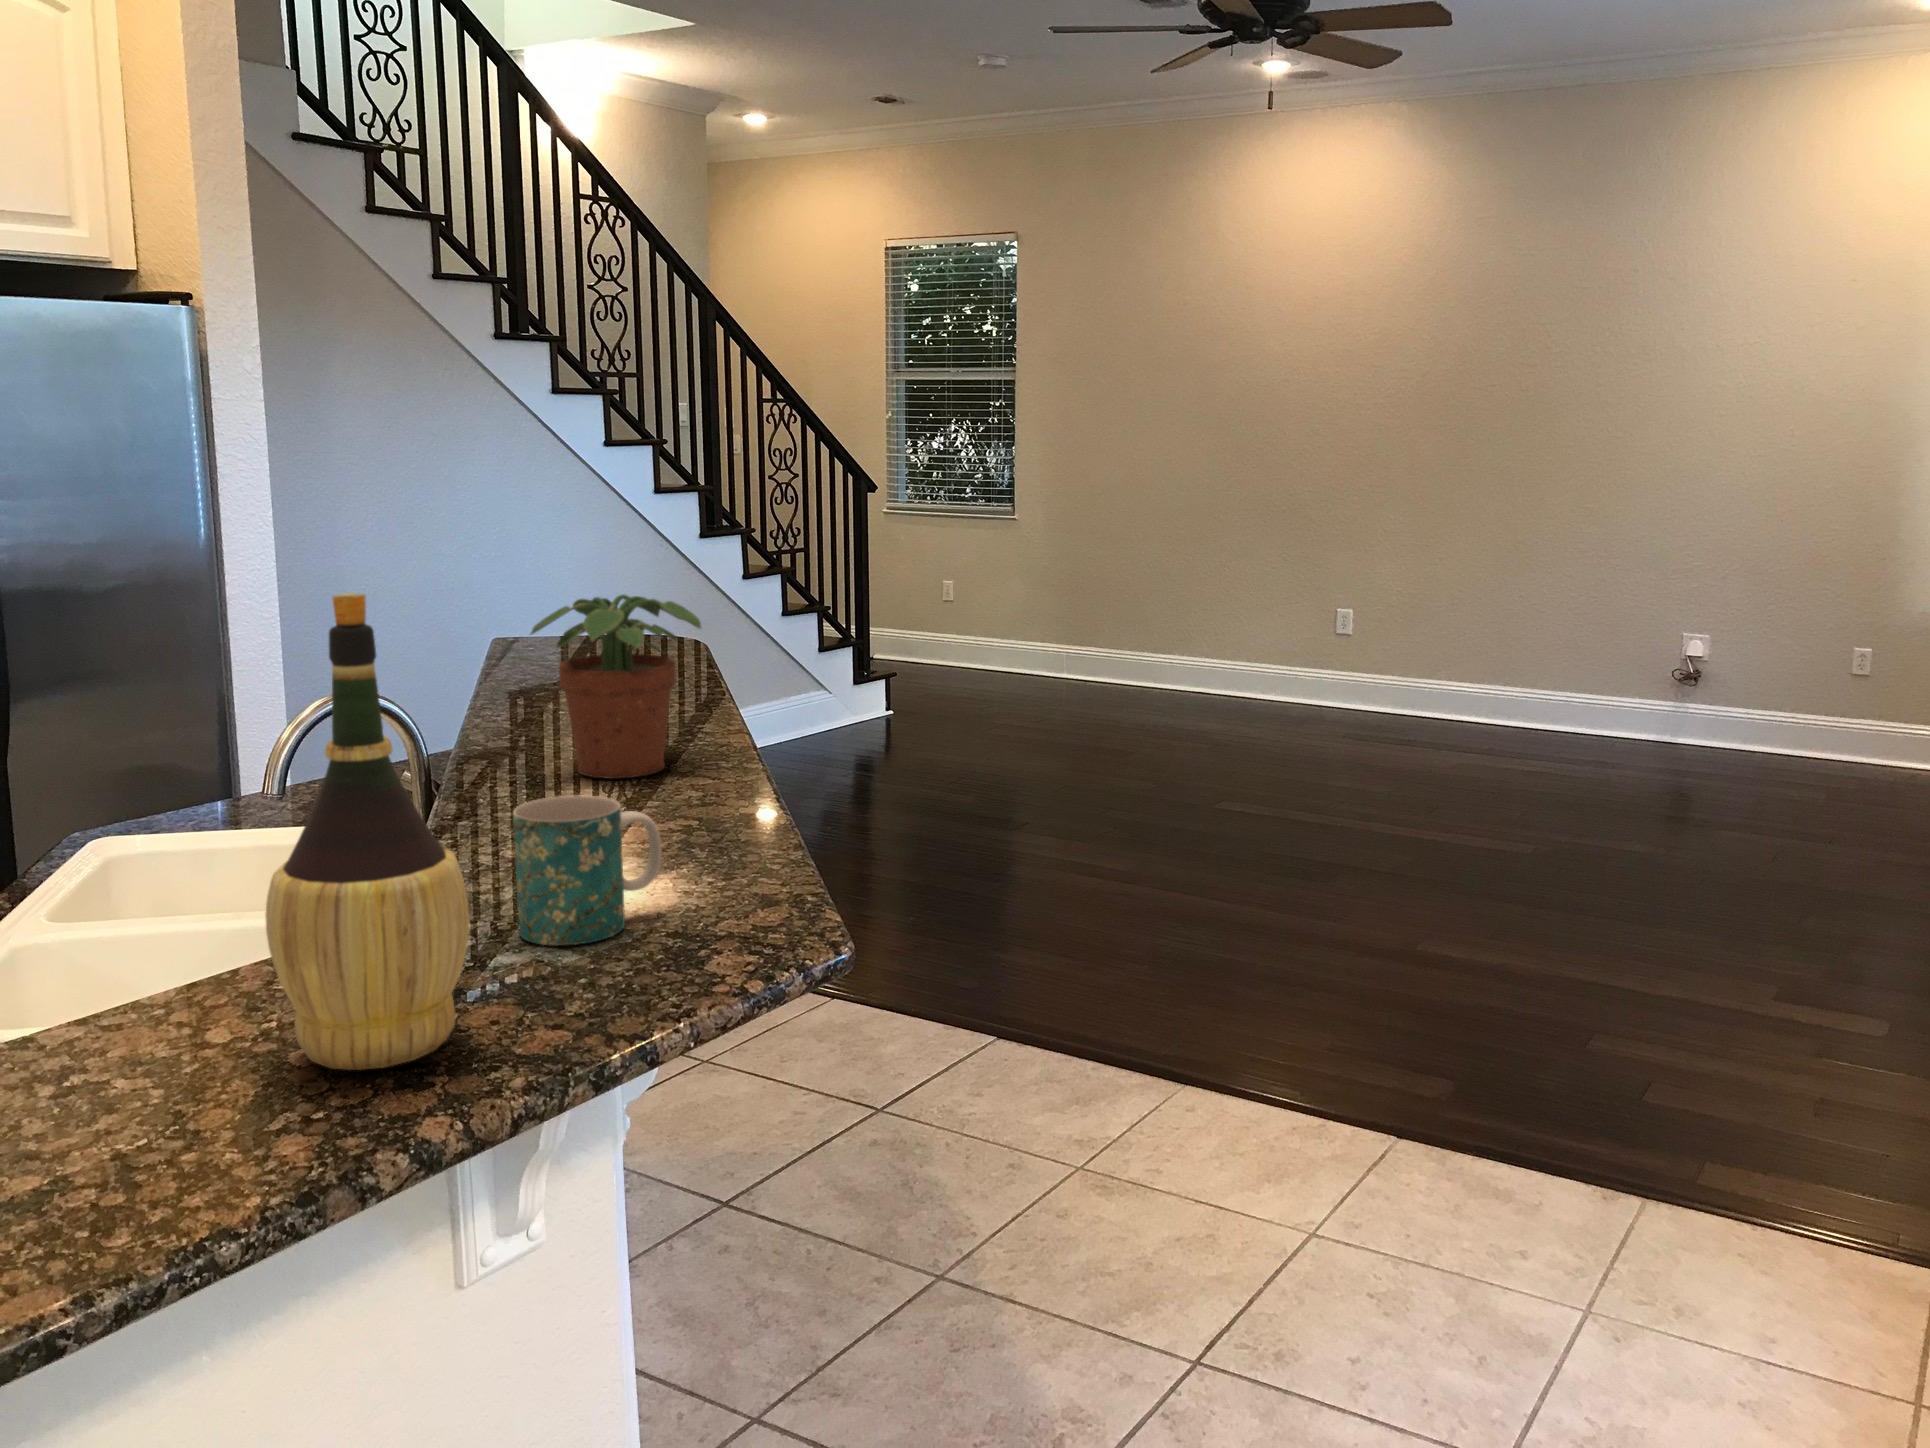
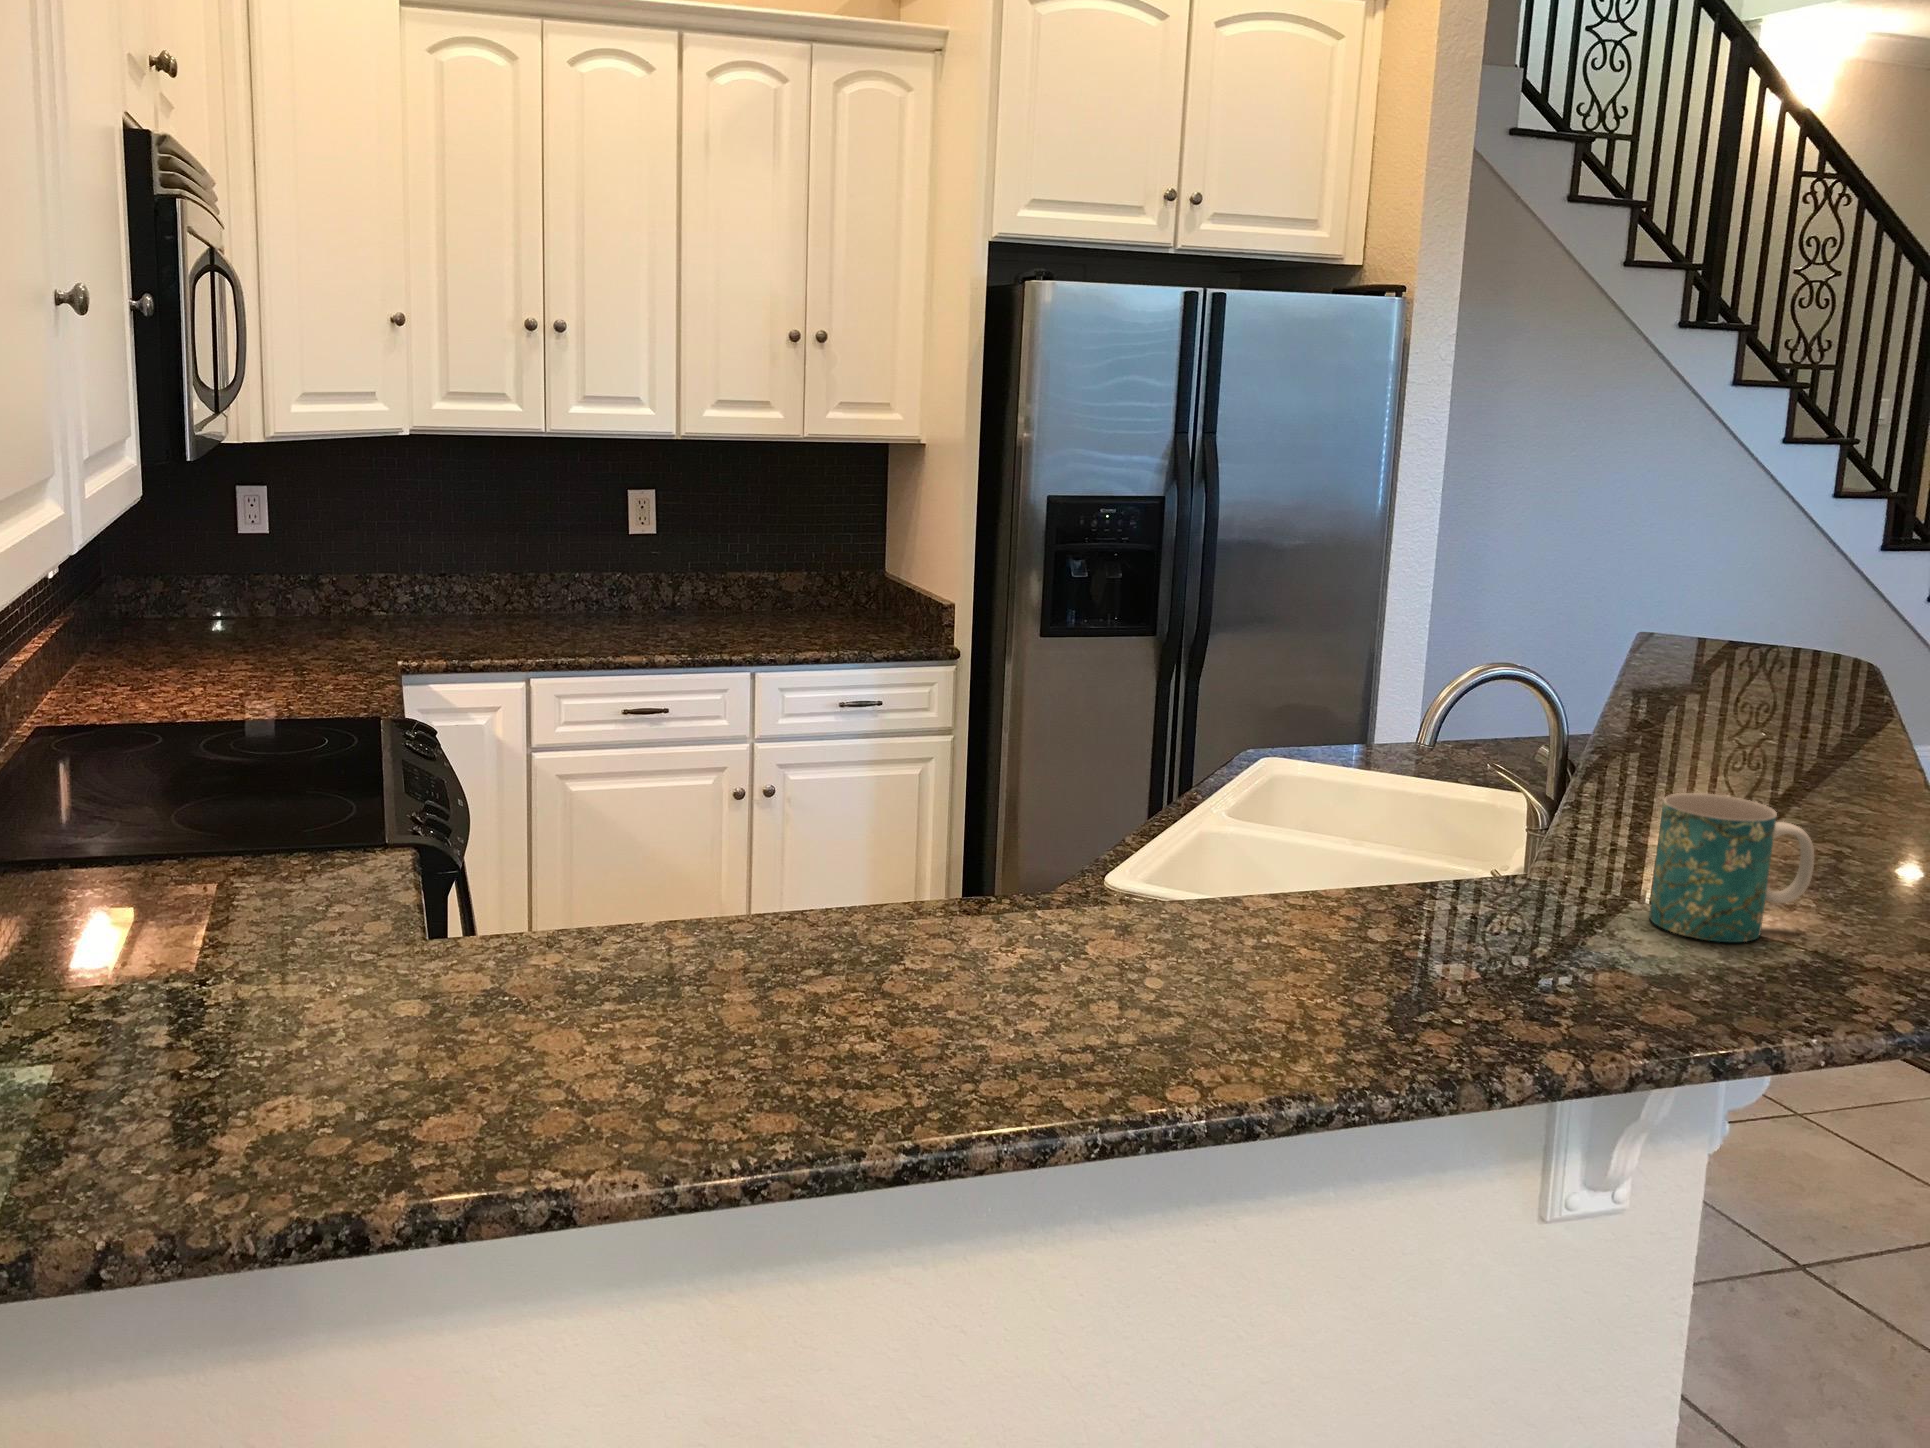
wine bottle: present [265,593,469,1070] -> none [1435,572,1617,1000]
potted plant: present [531,595,701,779] -> none [1694,604,1890,796]

